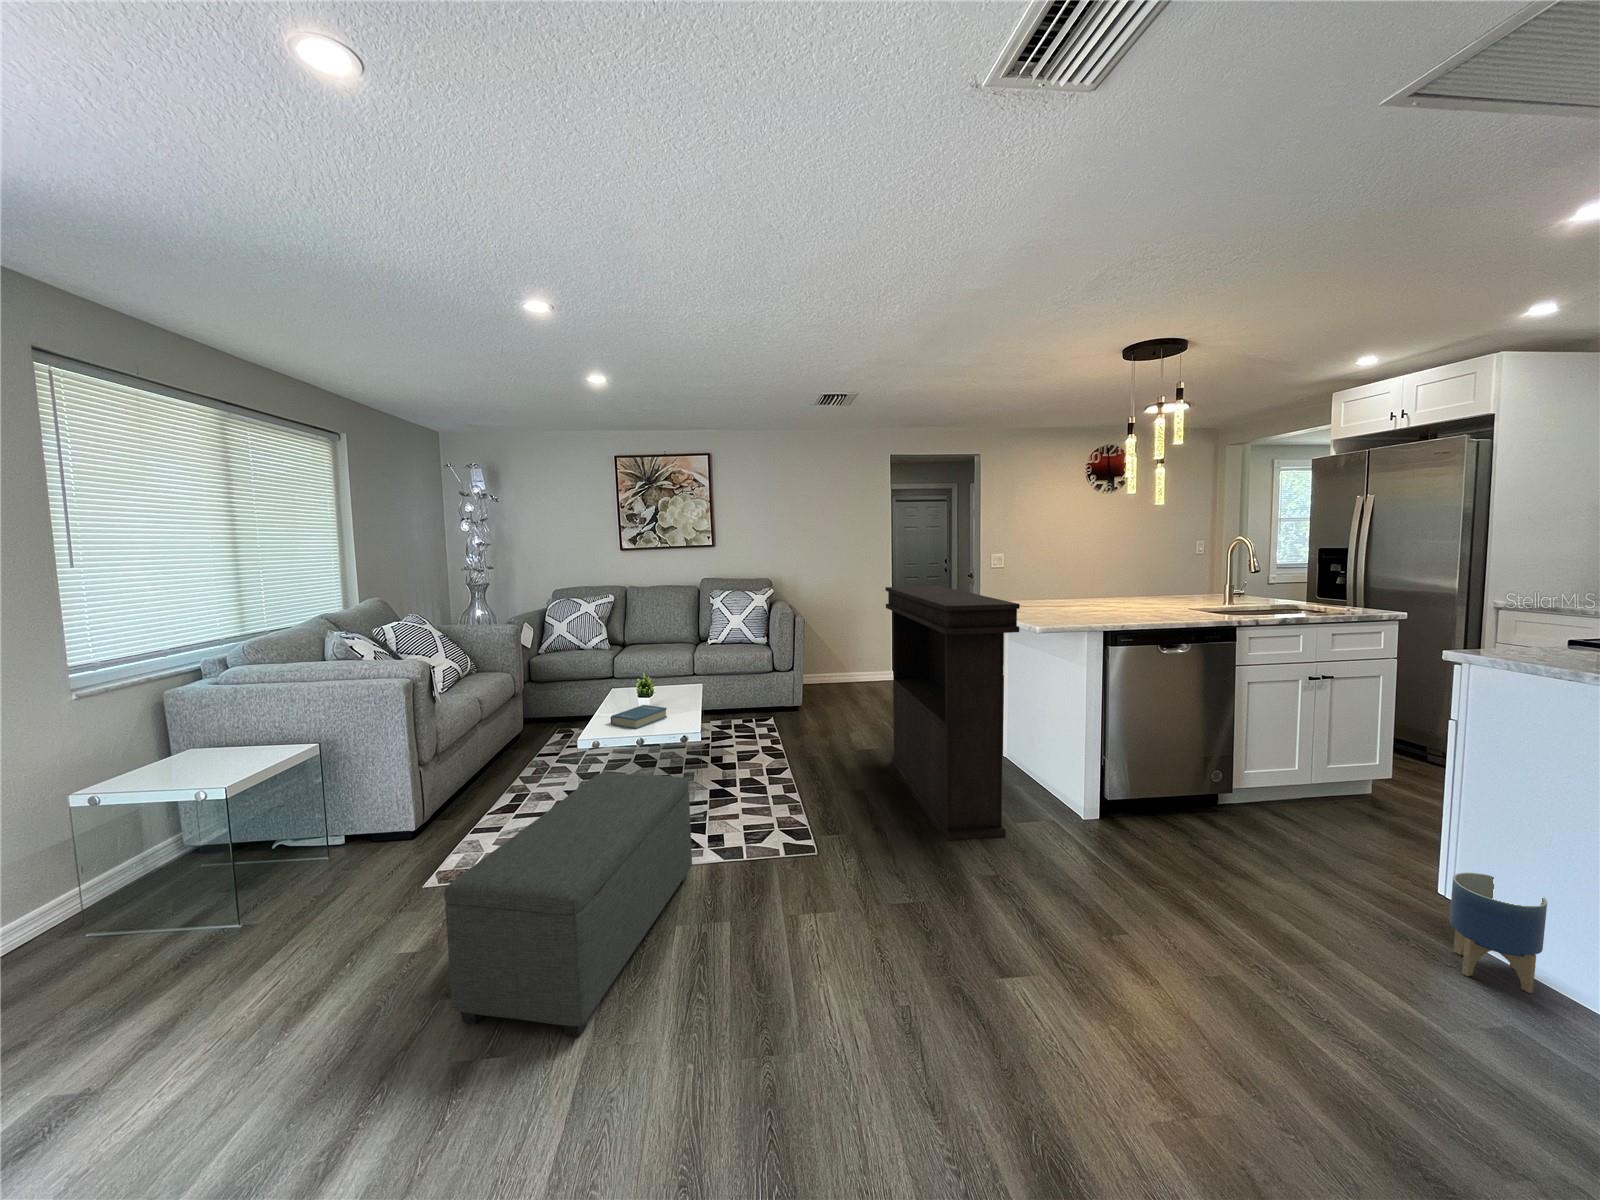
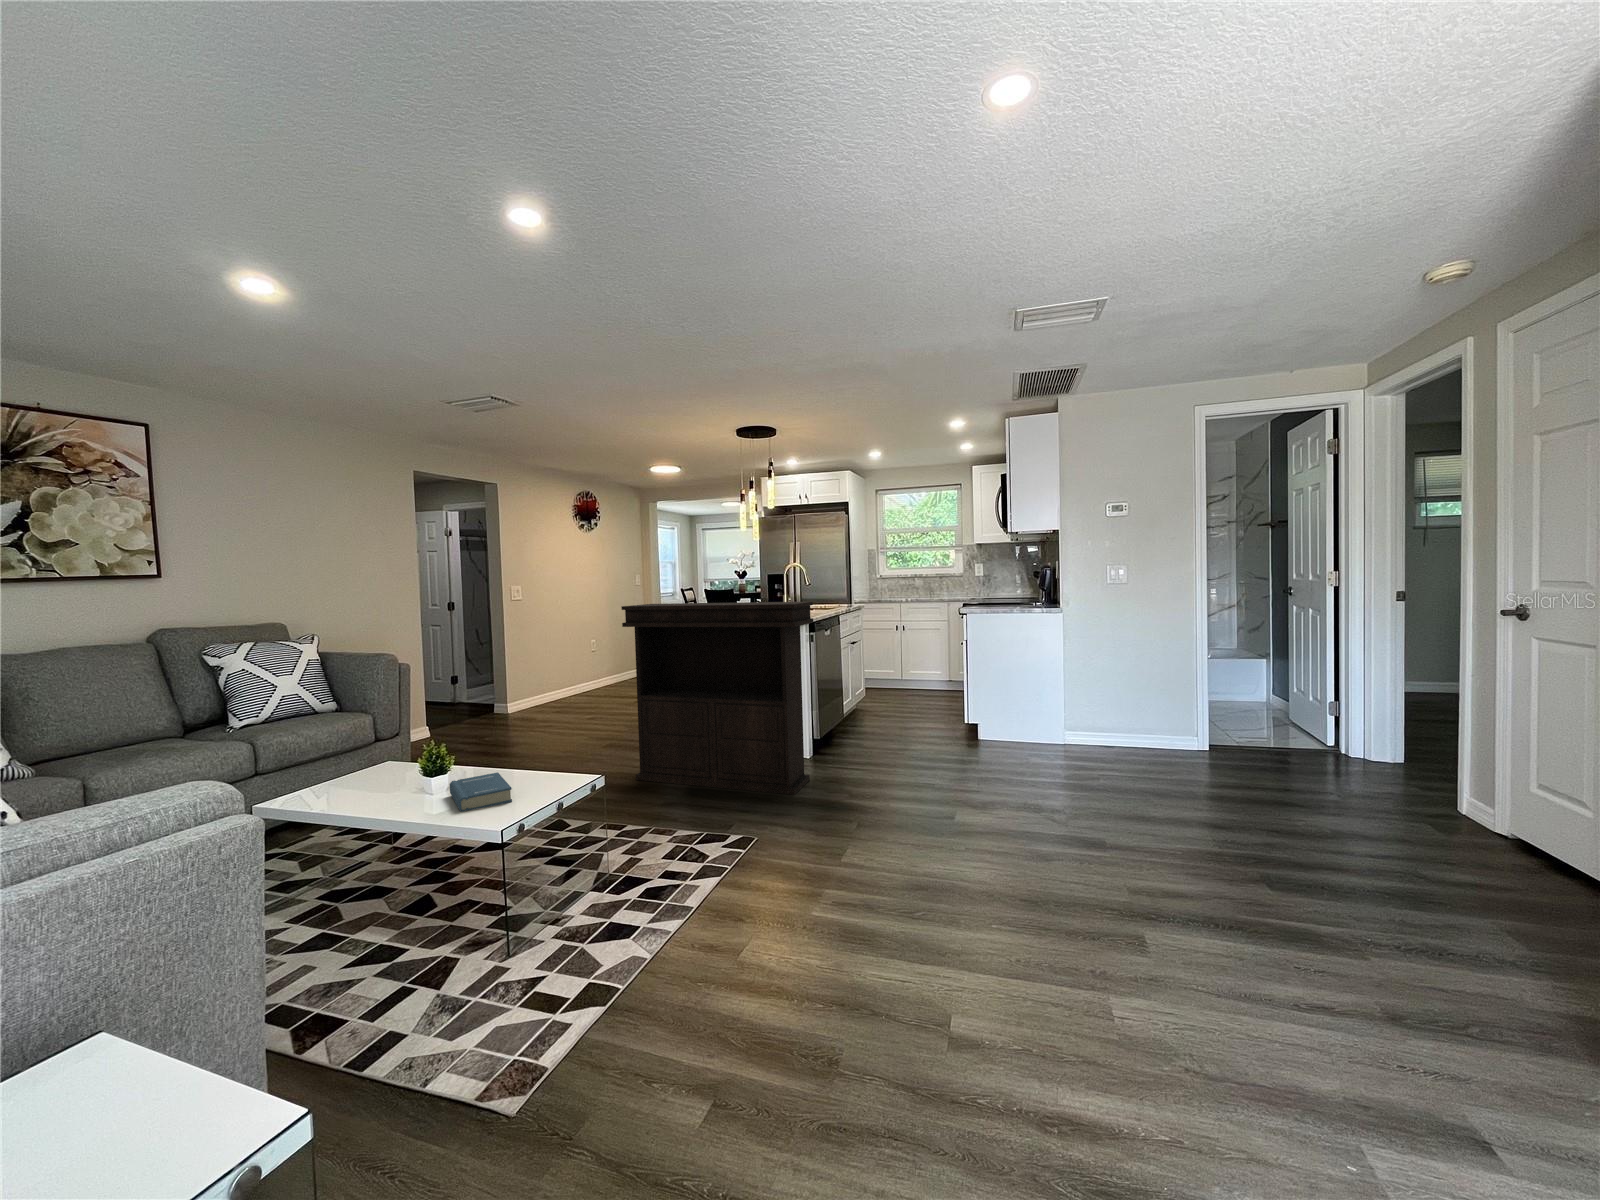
ottoman: present [444,773,692,1037] -> none [651,790,955,1052]
planter: present [1450,873,1547,993] -> none [987,704,1016,748]

